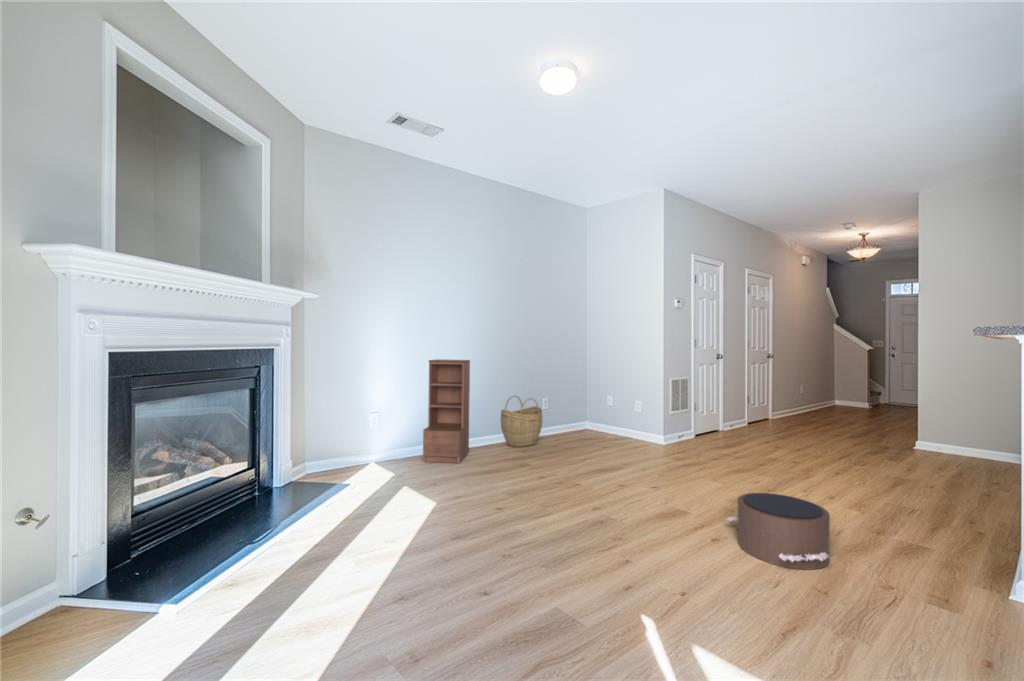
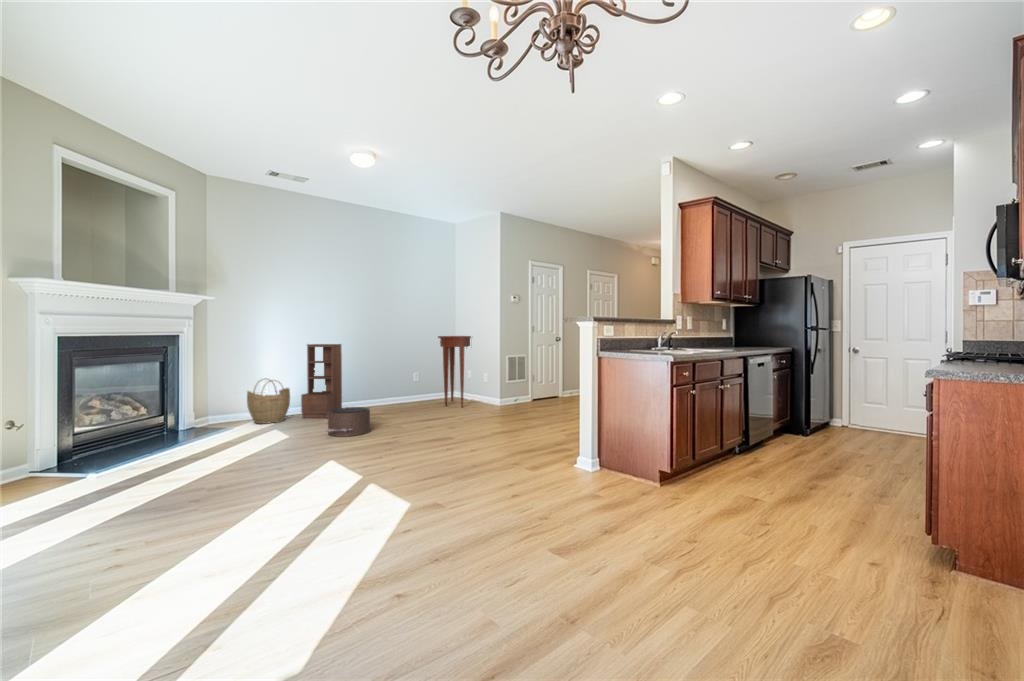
console table: none [577,350,624,446] -> present [438,336,471,407]
woven basket: present [501,396,542,447] -> present [247,380,290,424]
pouf: present [726,493,830,570] -> present [326,407,370,437]

